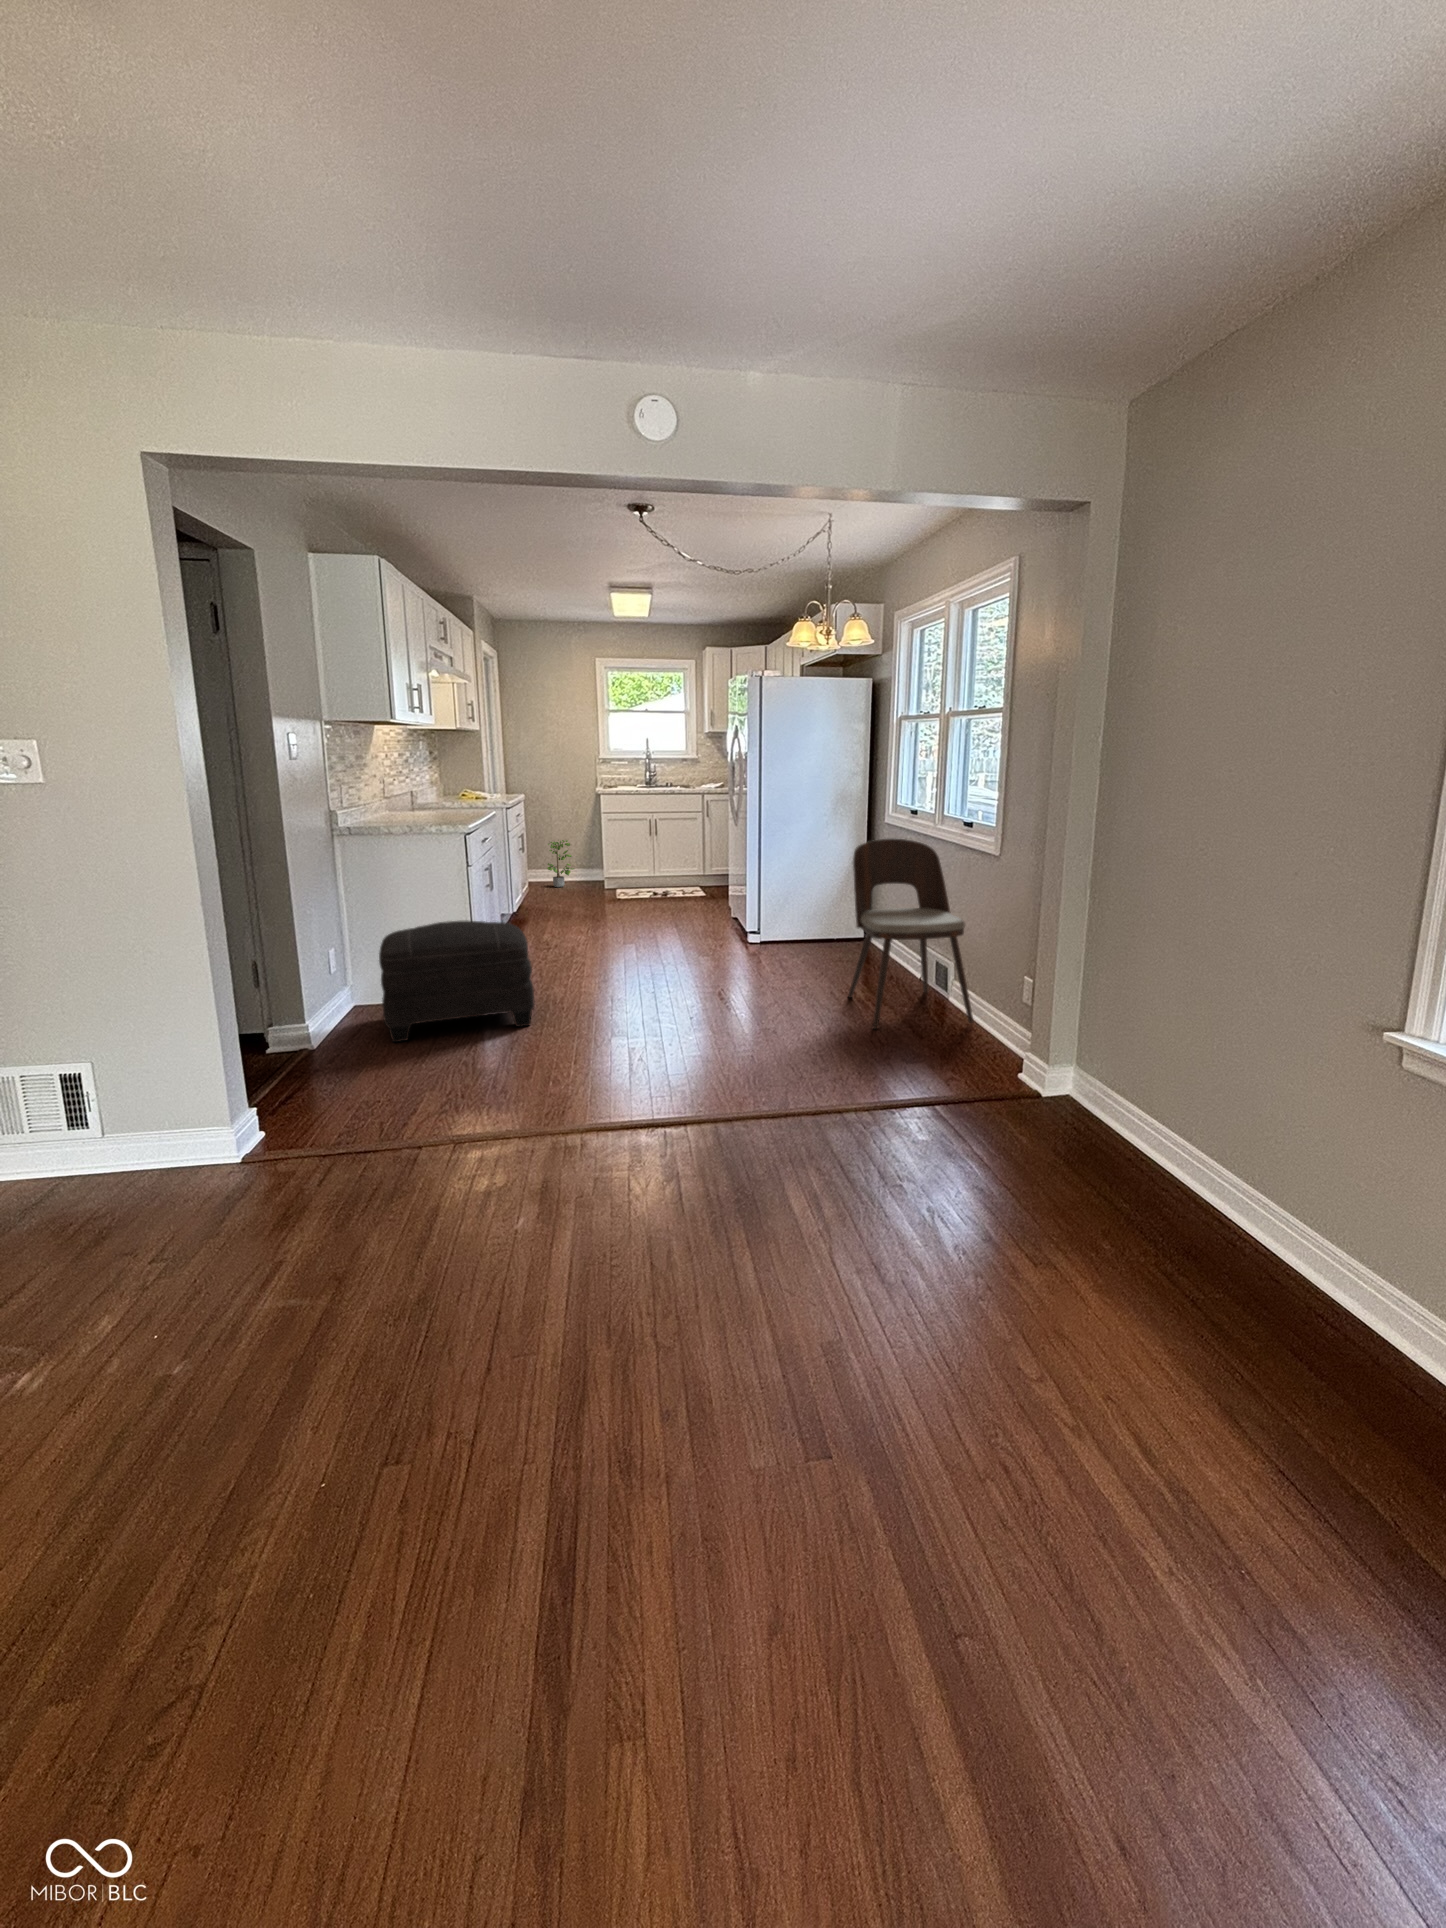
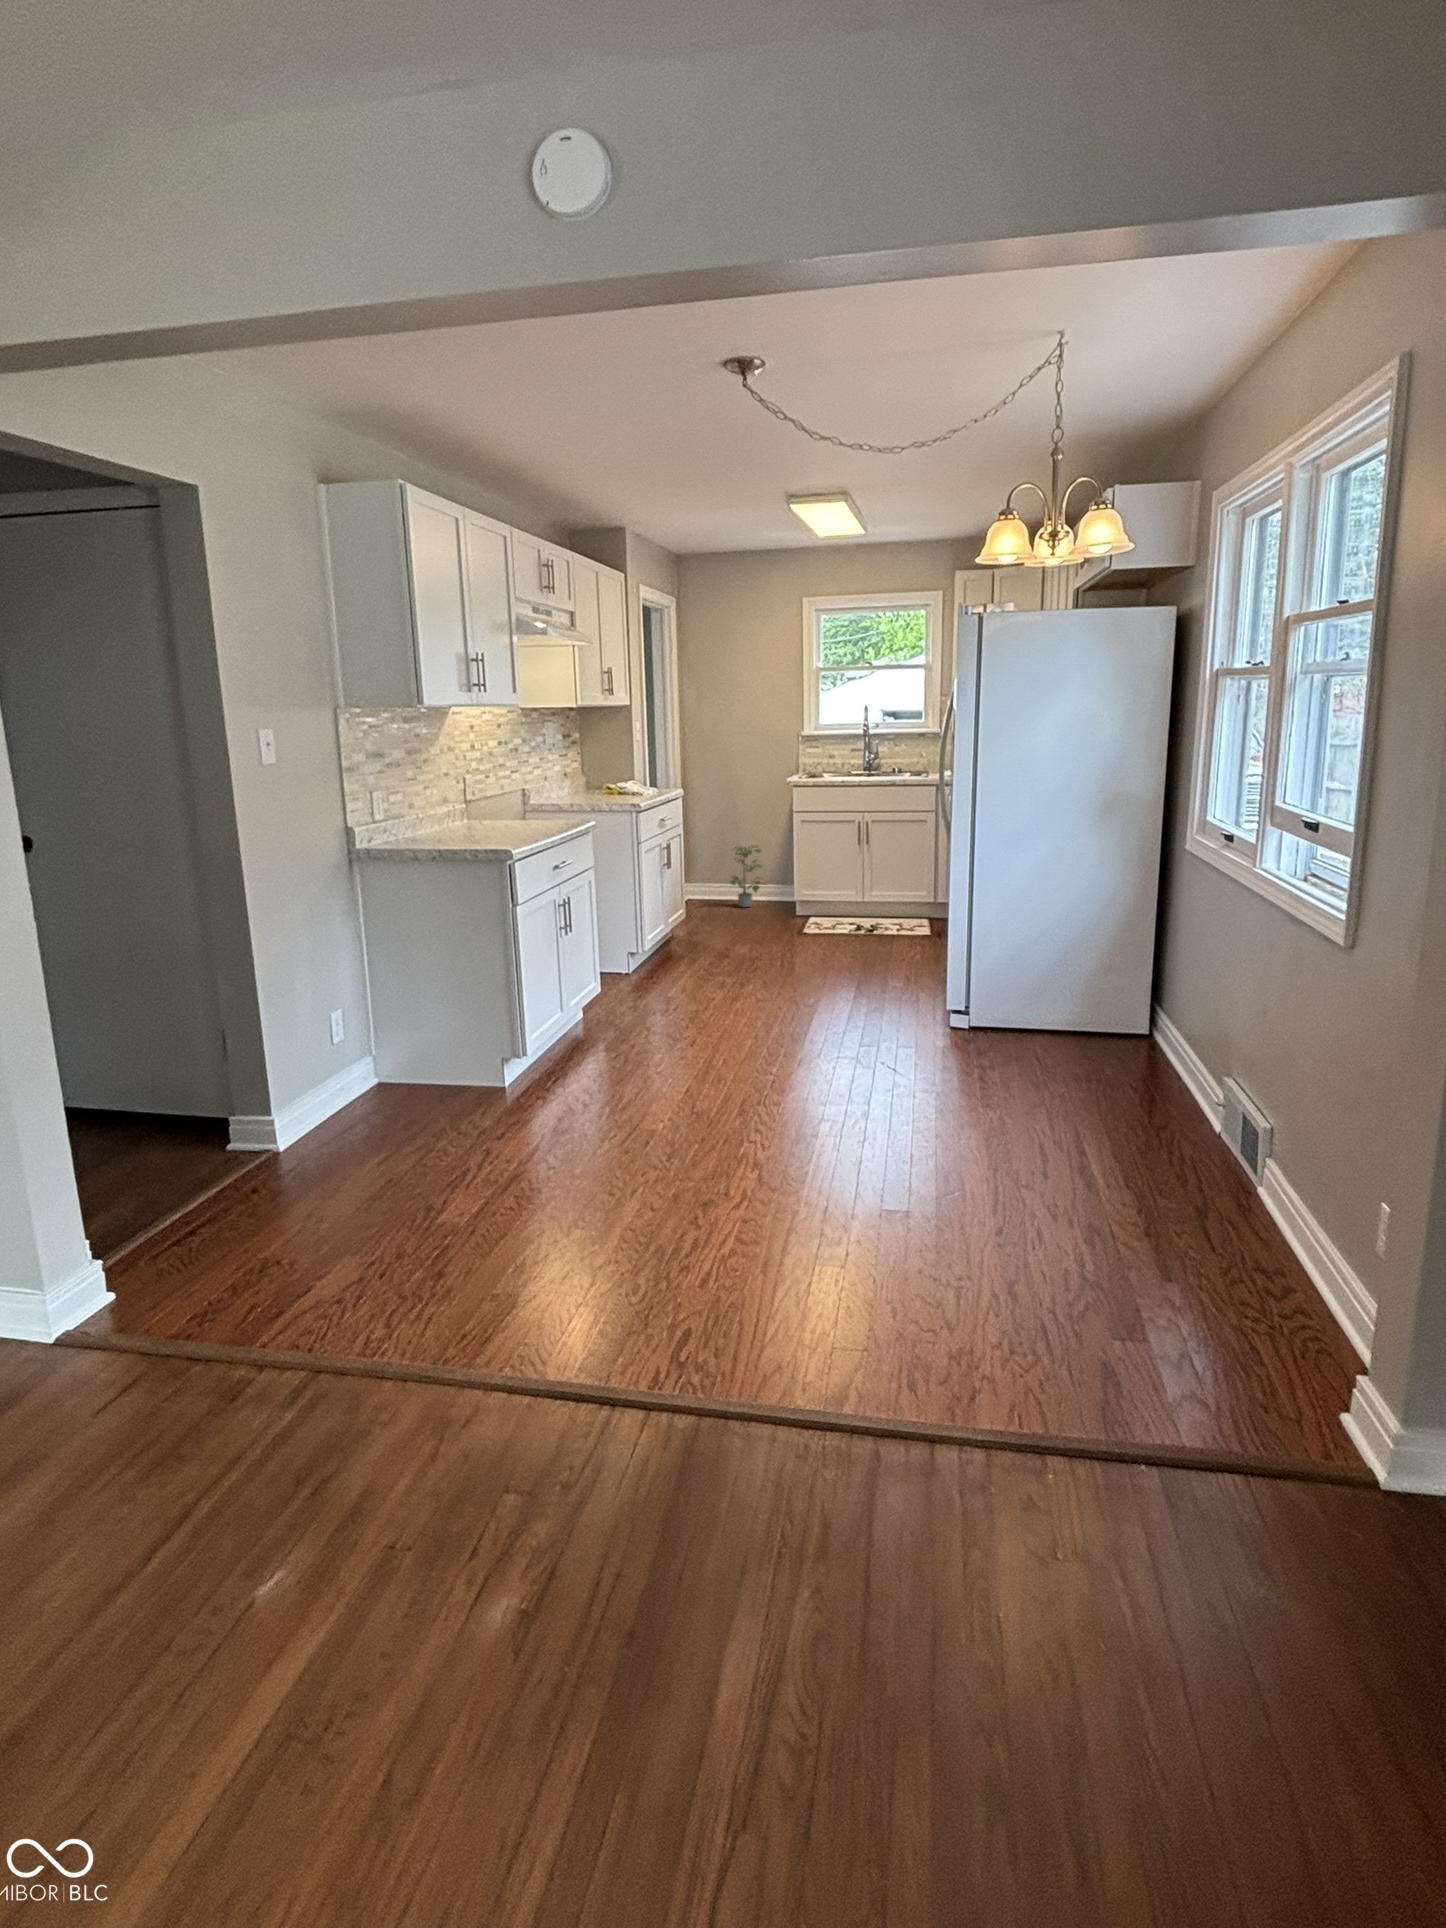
dining chair: present [848,838,973,1029] -> none [1060,897,1283,1265]
ottoman: present [379,921,534,1042] -> none [353,987,575,1155]

